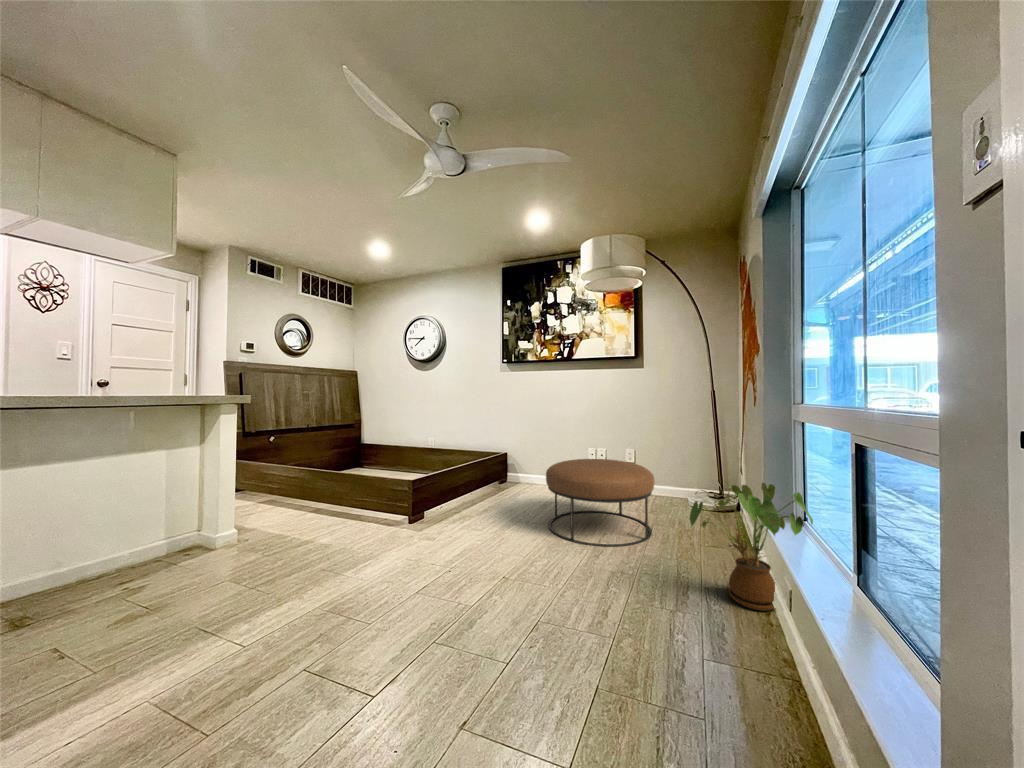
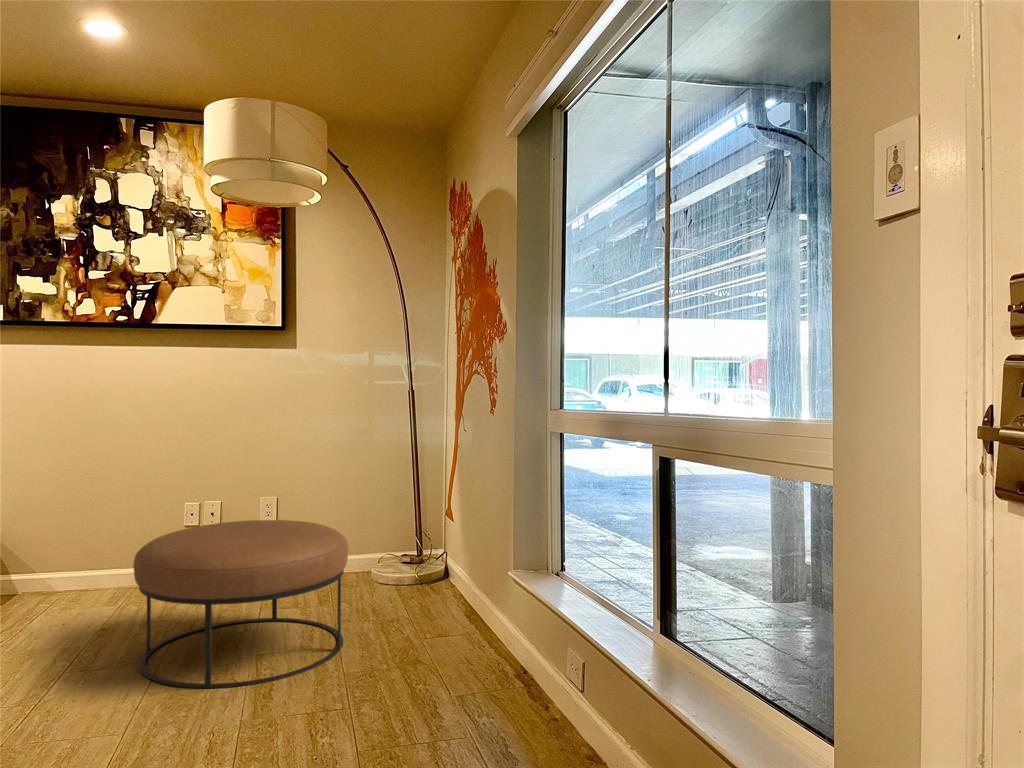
house plant: present [690,483,813,611] -> none [444,523,590,706]

